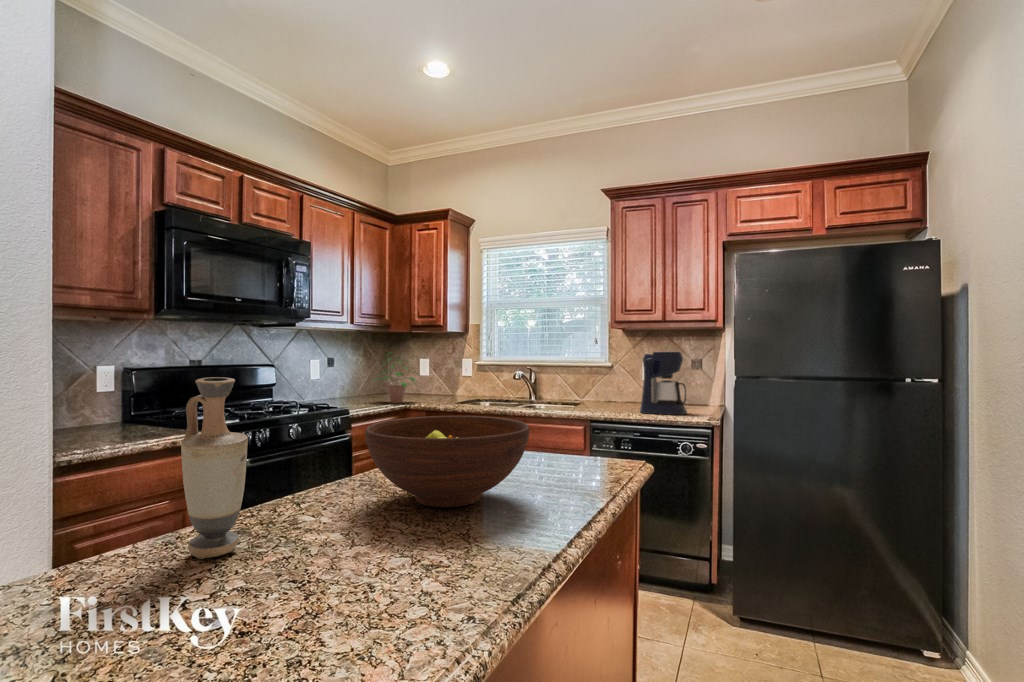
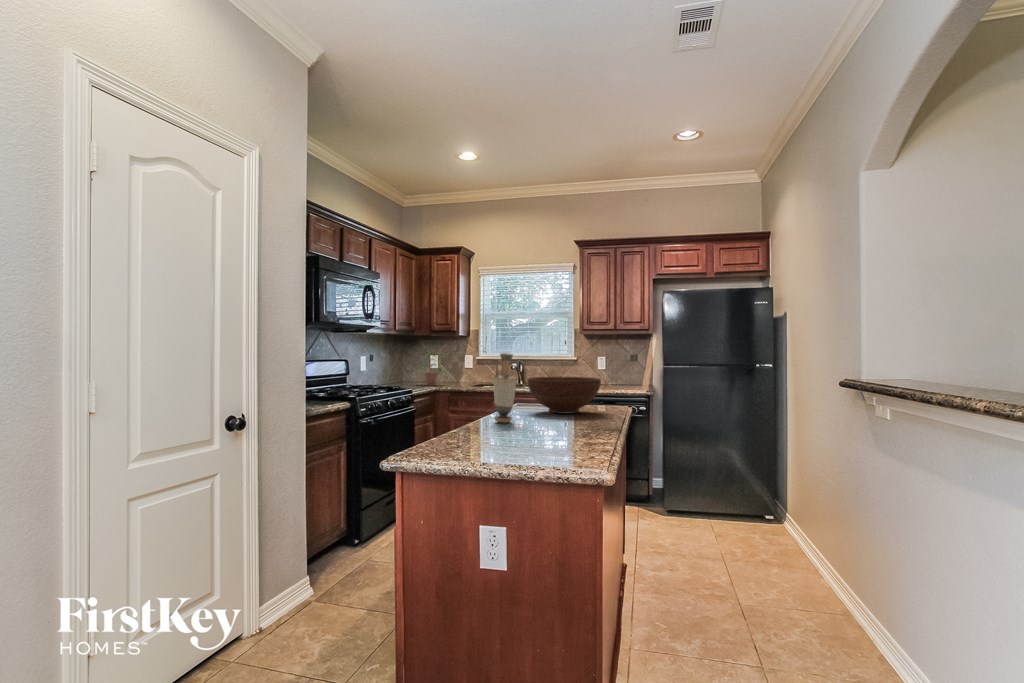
coffee maker: present [640,351,687,415] -> none [602,349,632,389]

